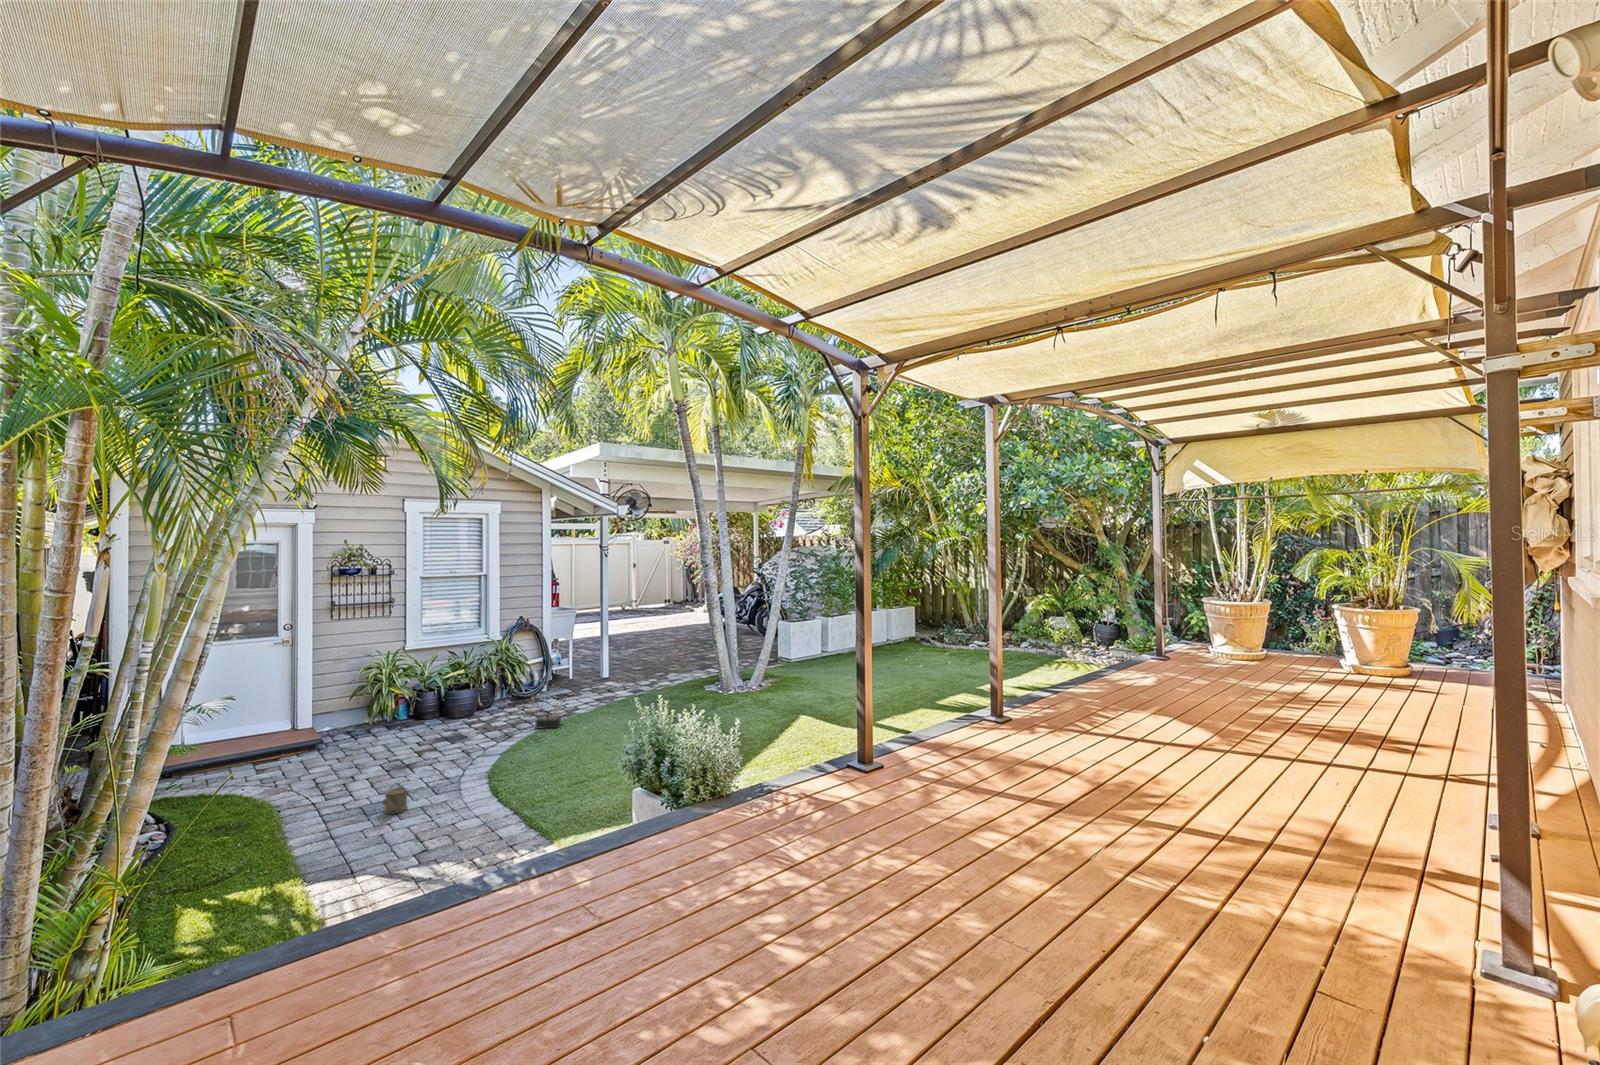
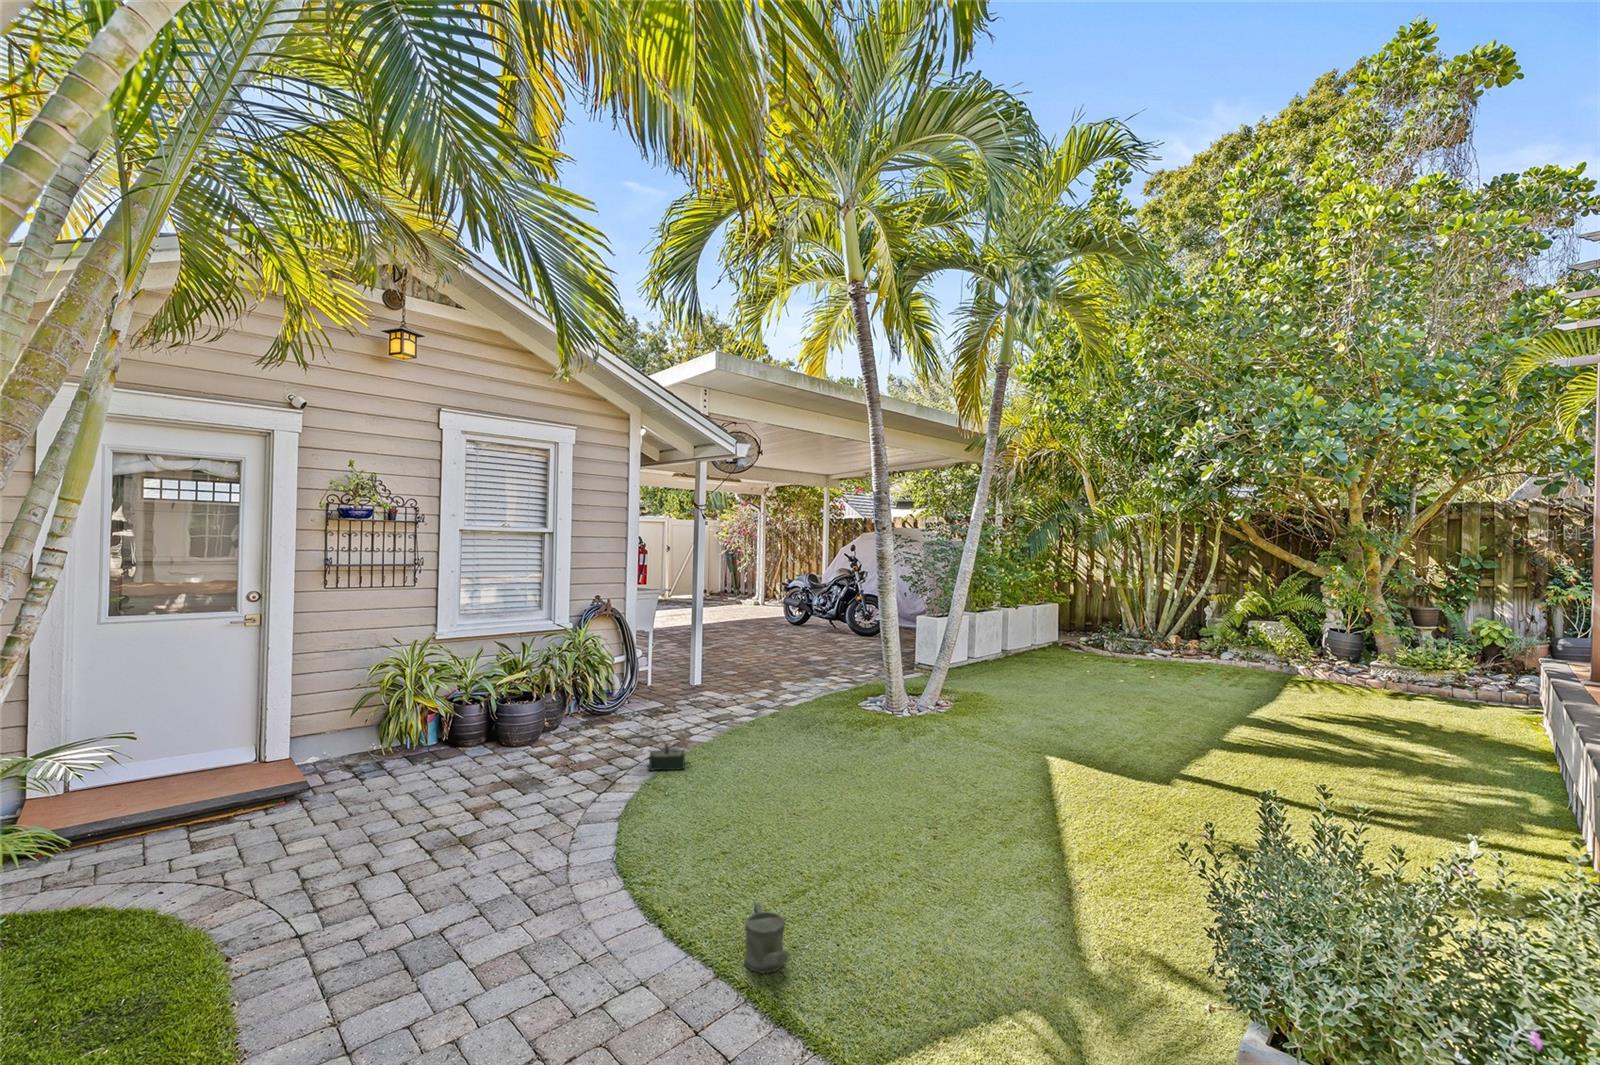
watering can: present [383,785,408,814] -> present [744,903,789,973]

